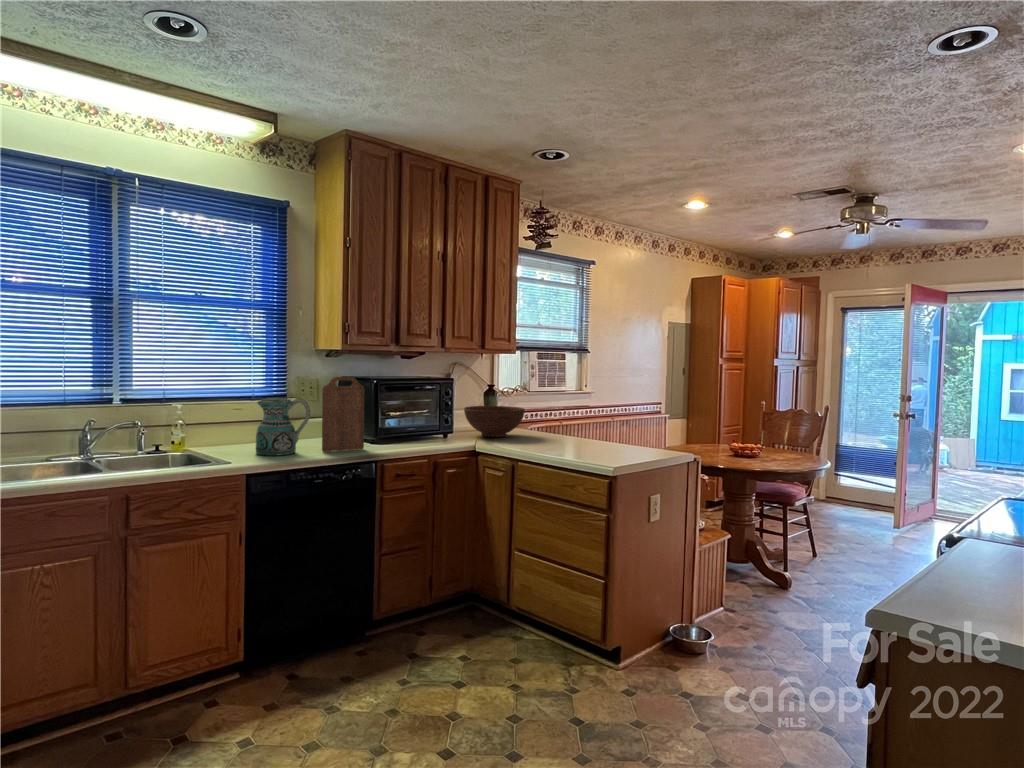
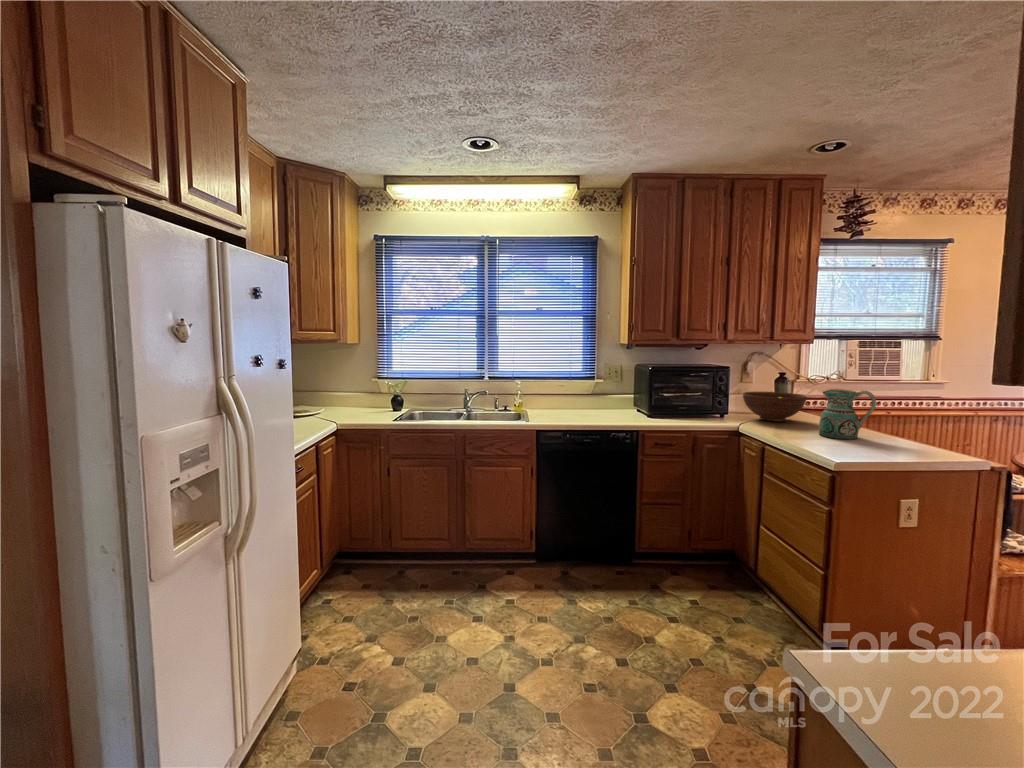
cutting board: present [322,377,364,452] -> none [603,364,637,419]
ceramic pitcher: present [256,398,310,456] -> present [819,389,876,439]

